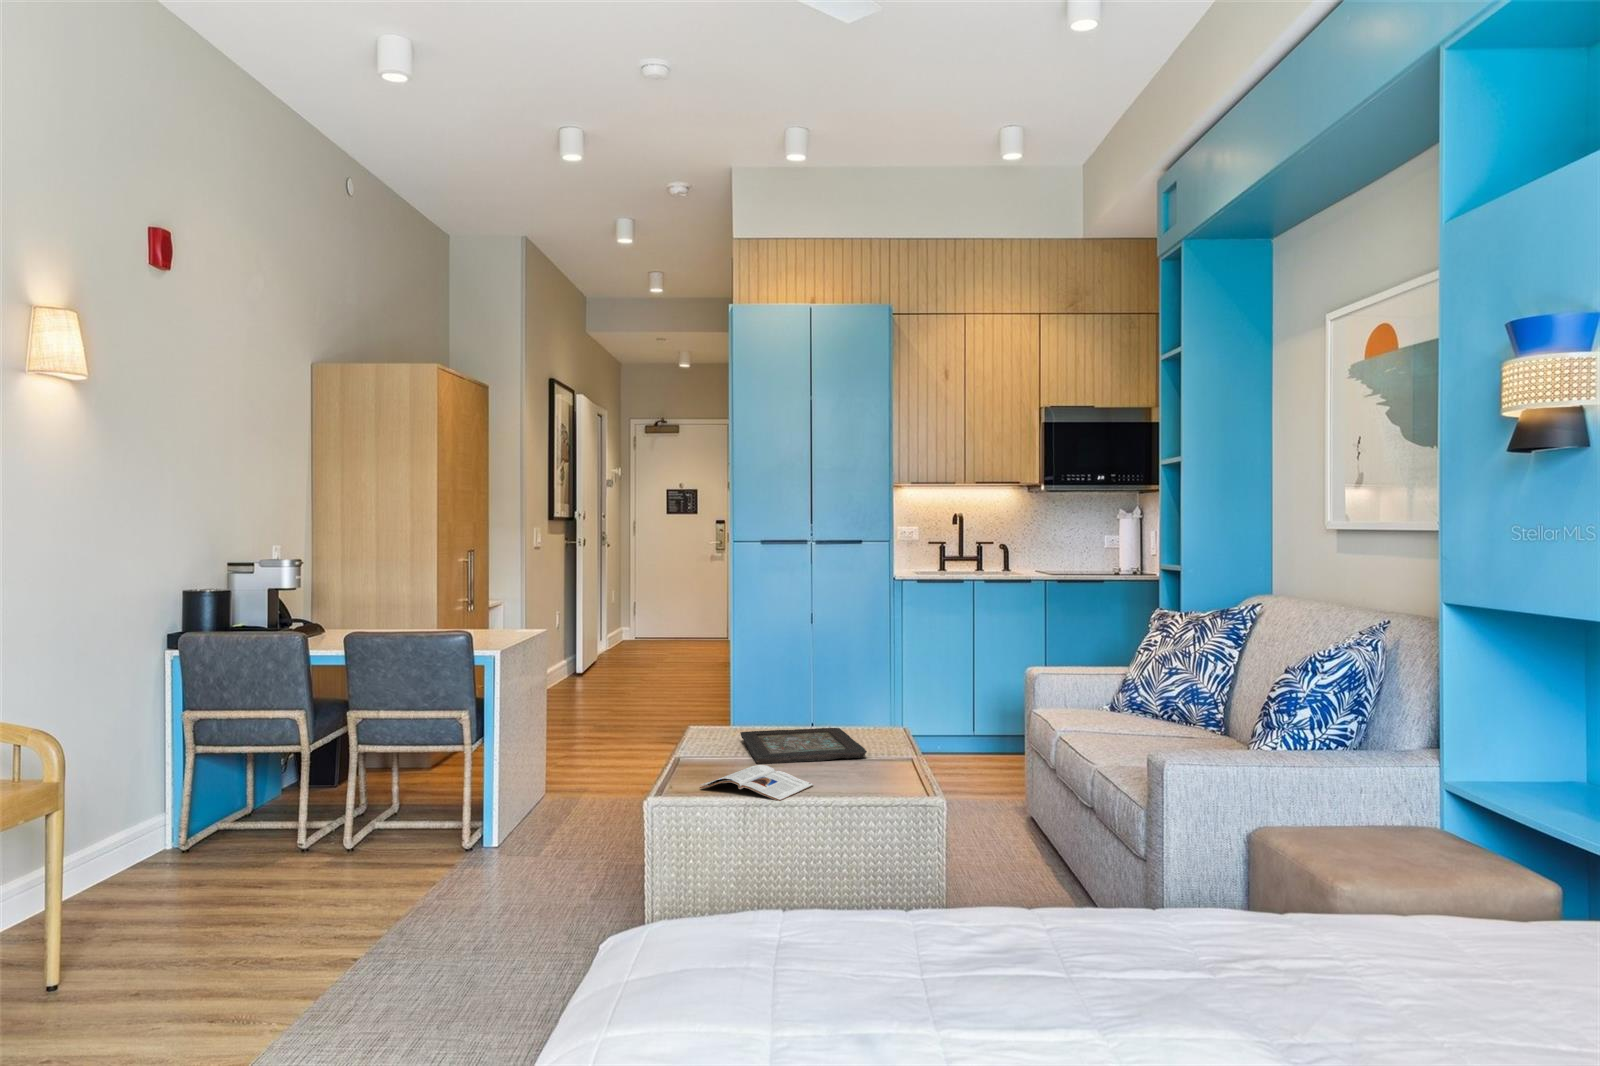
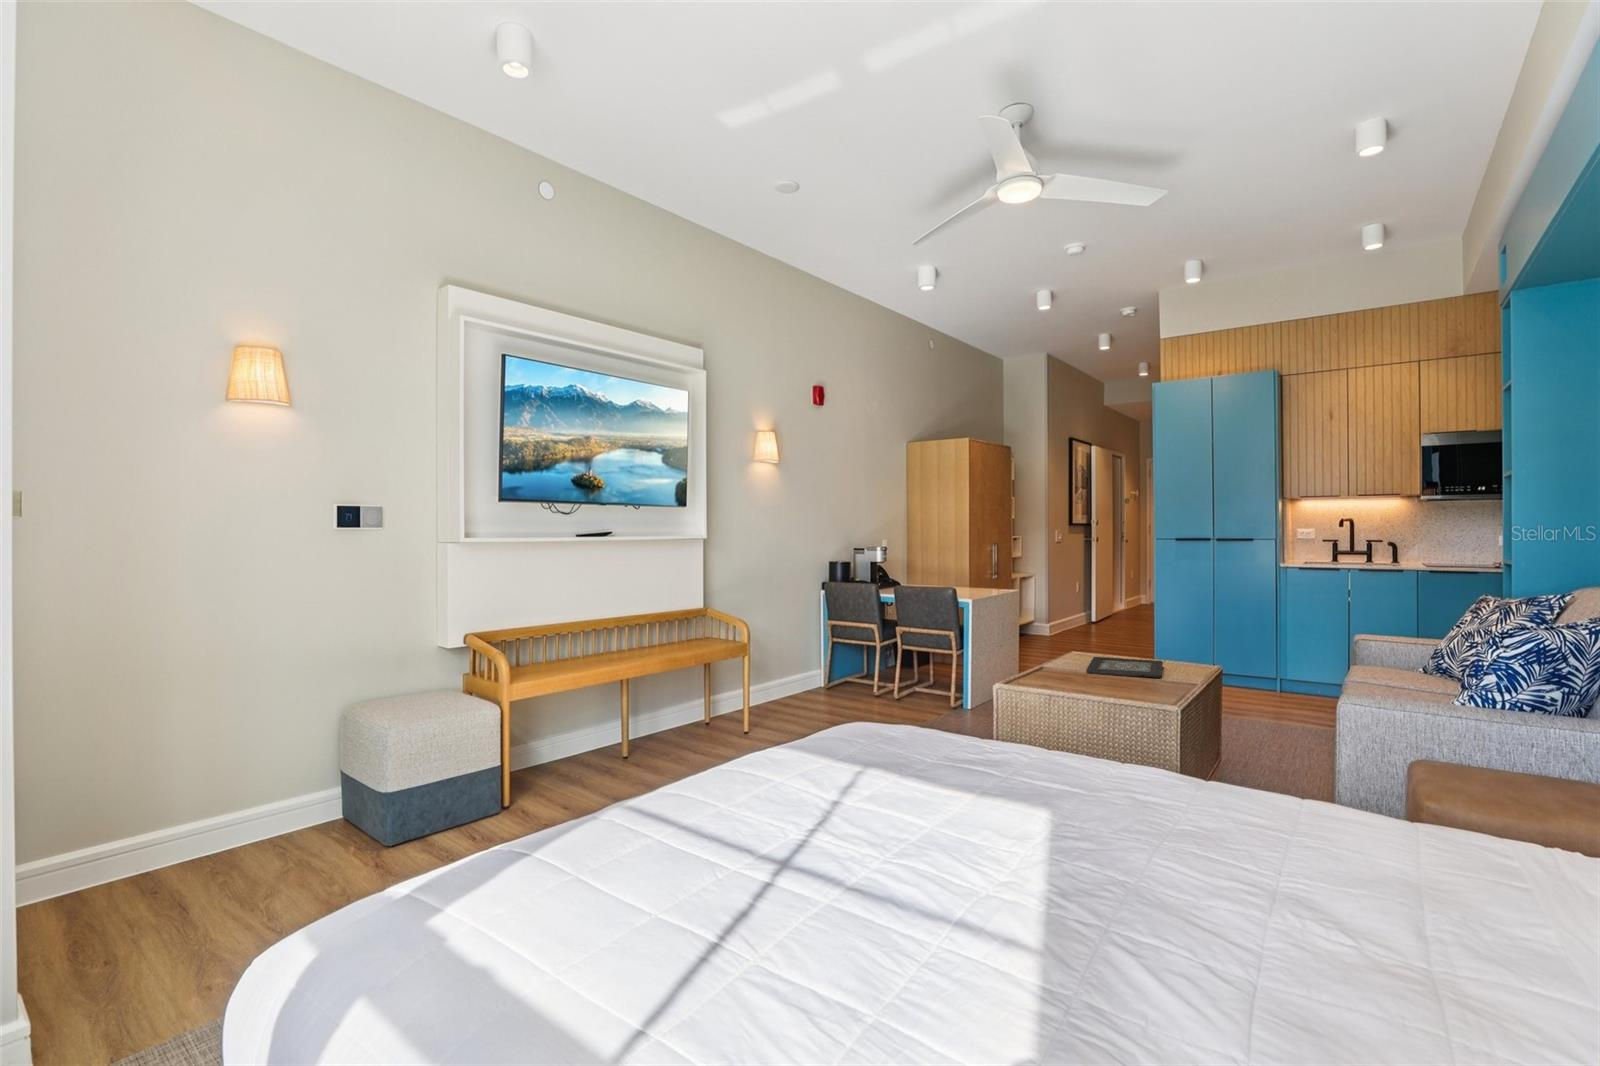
magazine: present [700,765,813,801] -> none [1036,672,1104,690]

